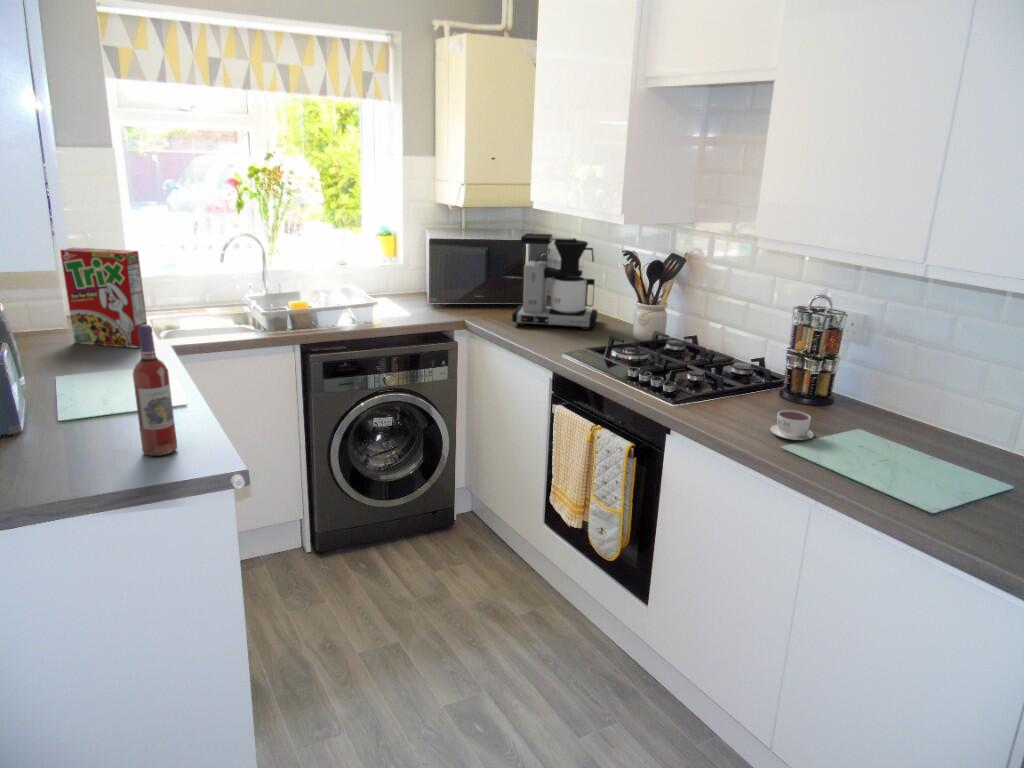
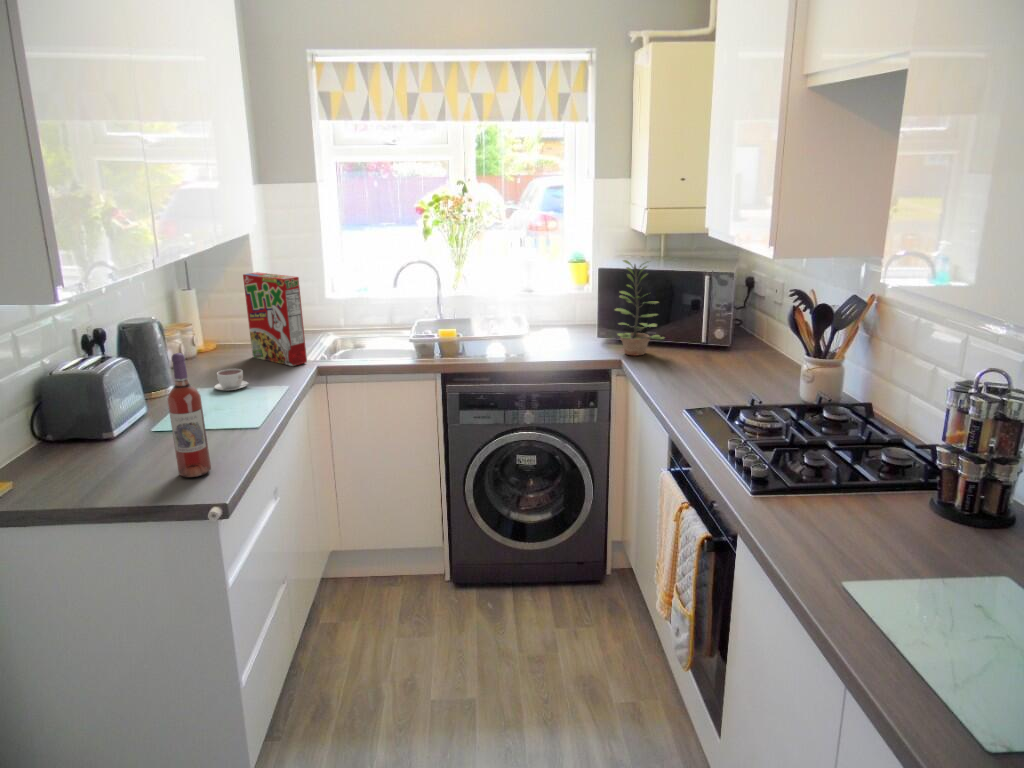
plant: none [452,230,500,316] -> present [615,260,663,356]
coffee maker: present [512,233,597,330] -> none [666,265,776,382]
coffee cup: present [770,410,814,440] -> present [214,369,249,391]

